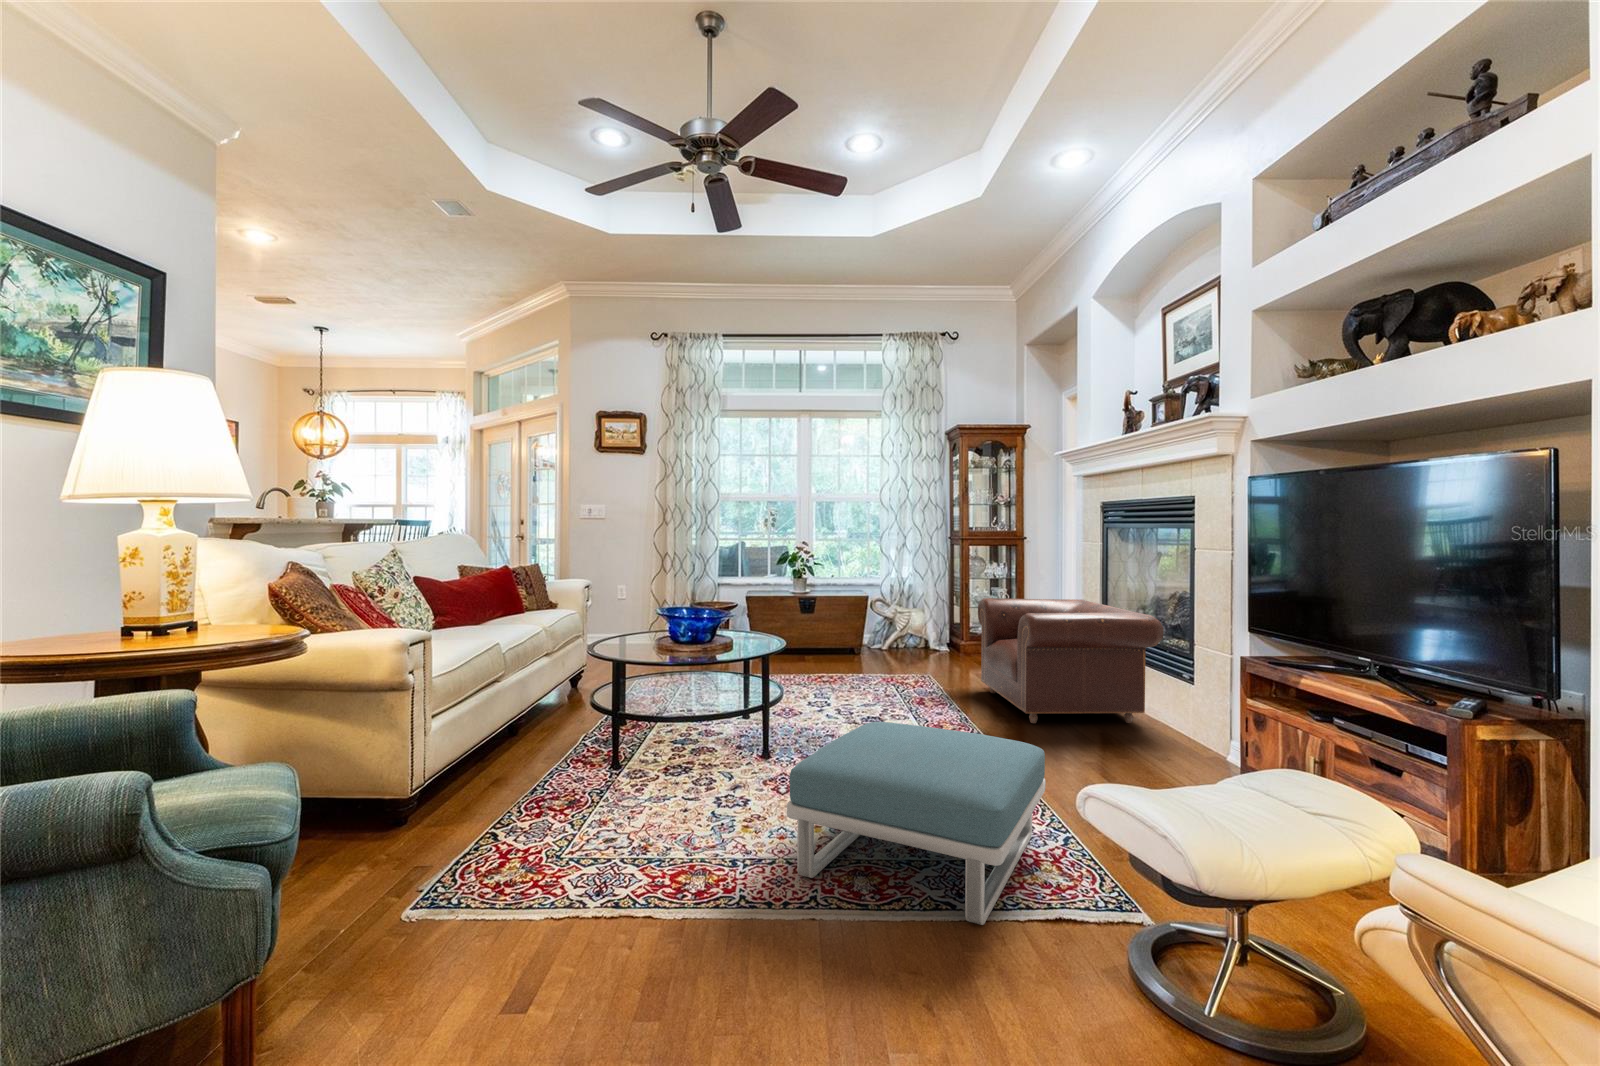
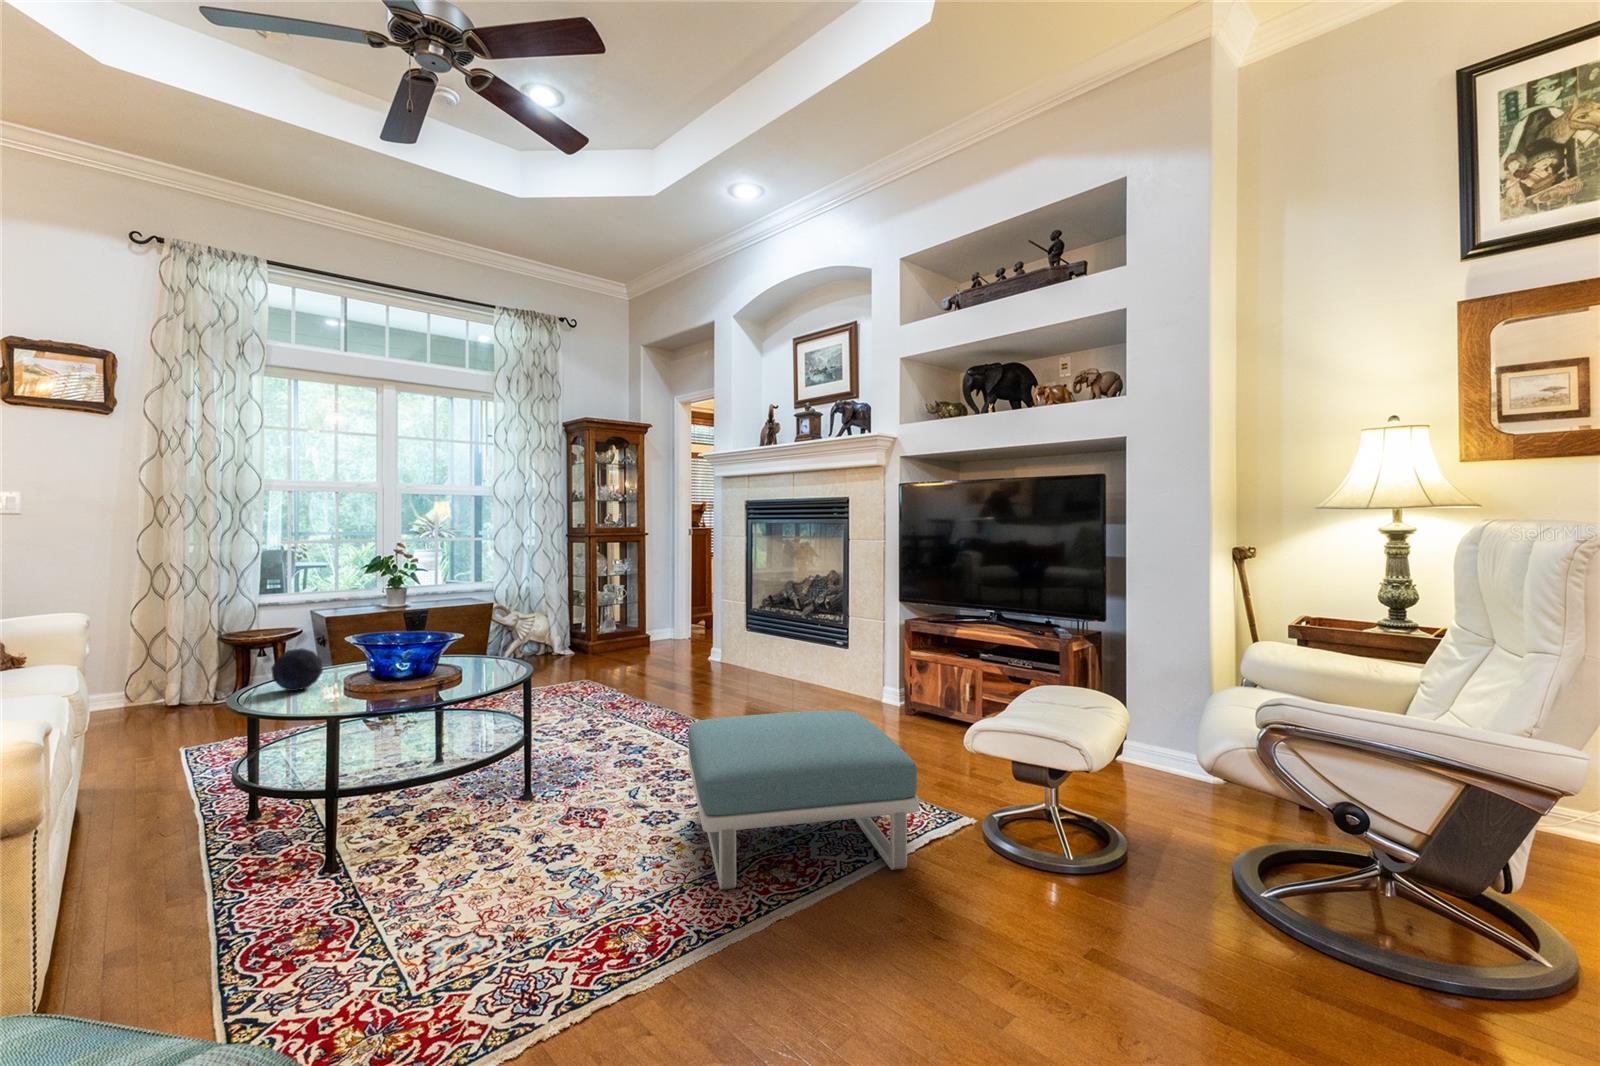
armchair: present [978,598,1164,723] -> none [645,588,825,704]
decorative orb: none [621,617,652,646] -> present [271,649,323,691]

